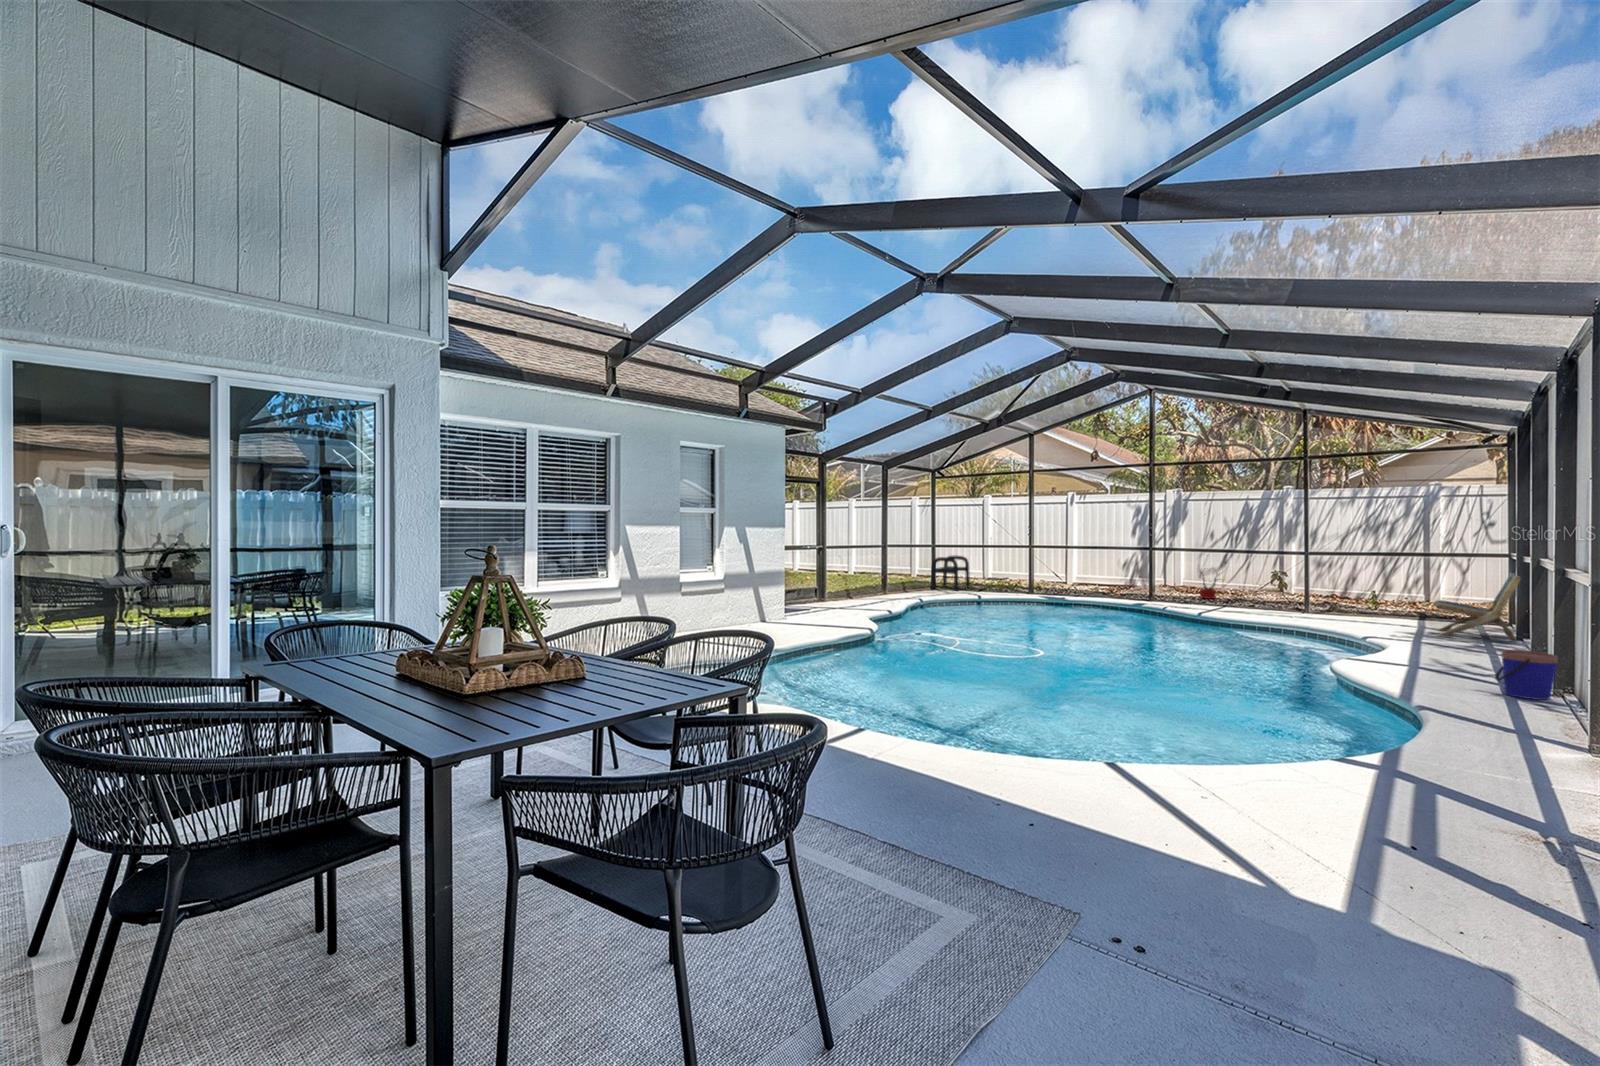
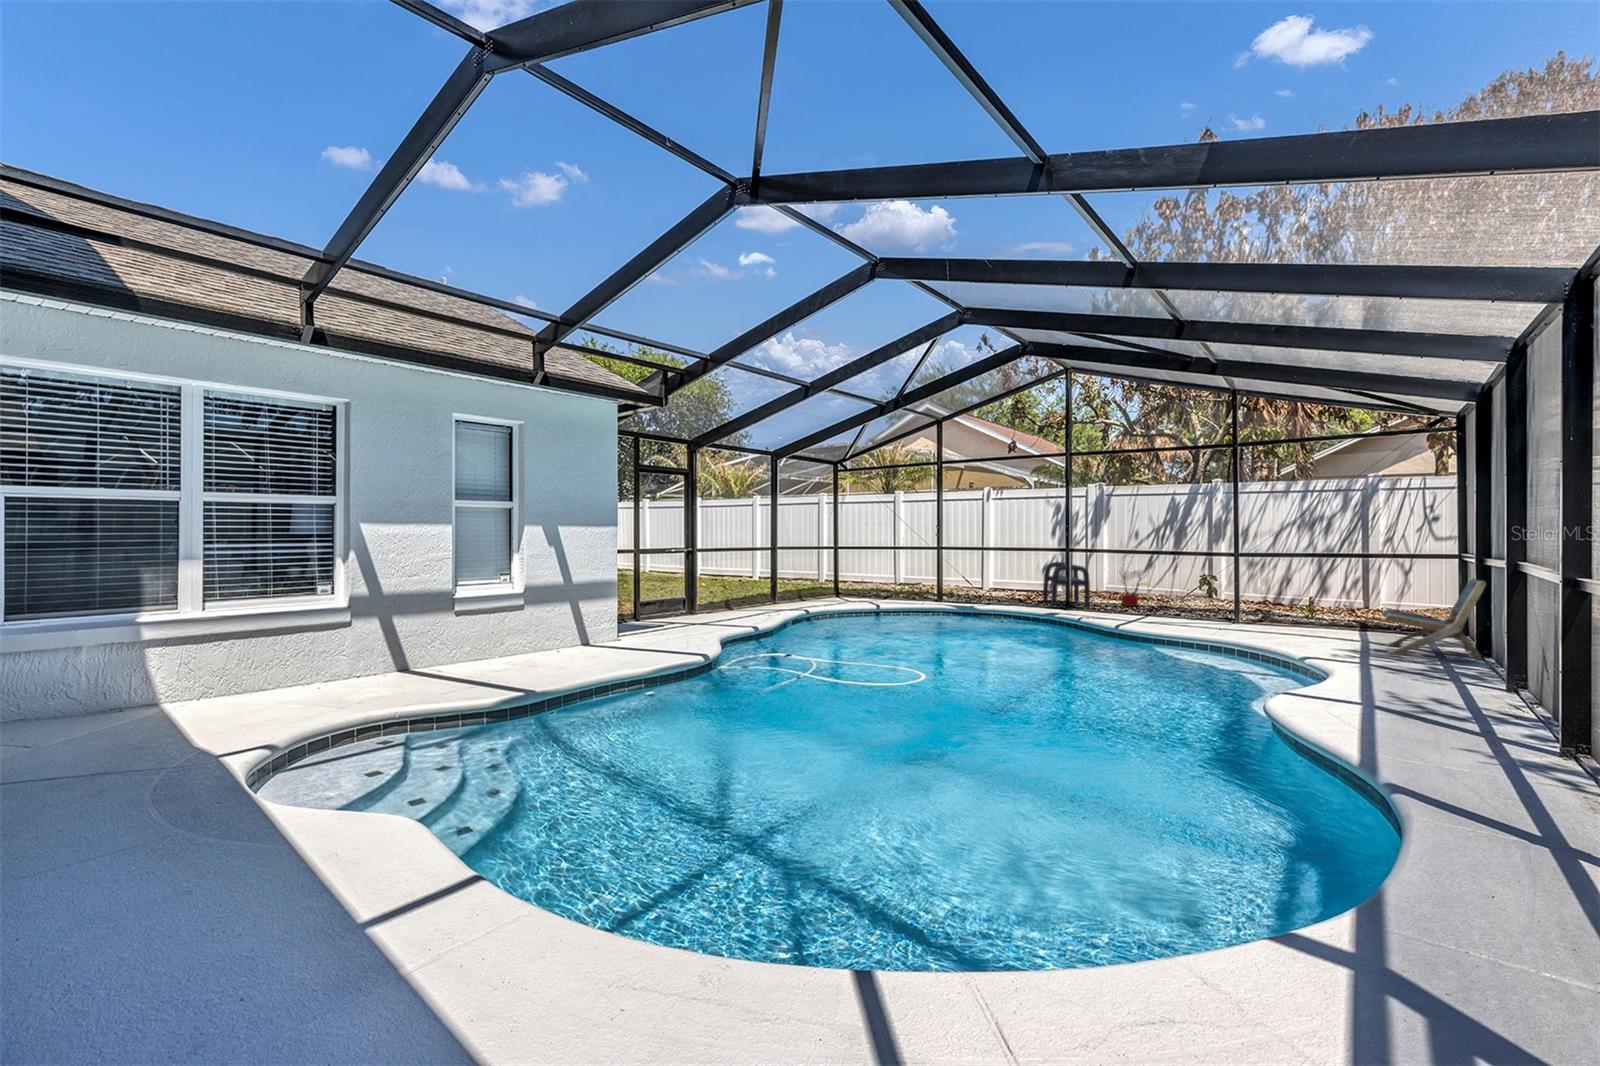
bench: present [930,555,970,591] -> present [1043,562,1090,608]
bucket: present [1495,650,1558,700] -> none [1485,687,1572,760]

